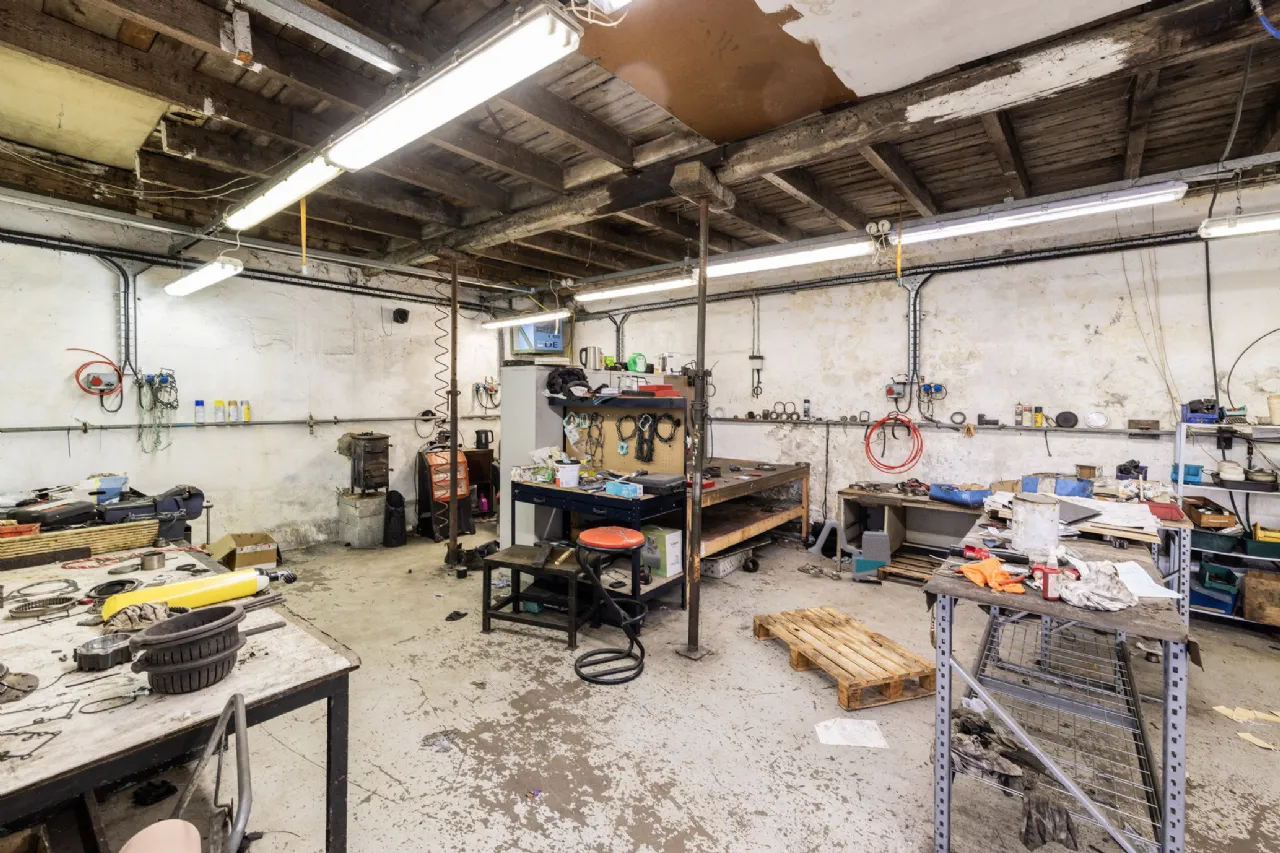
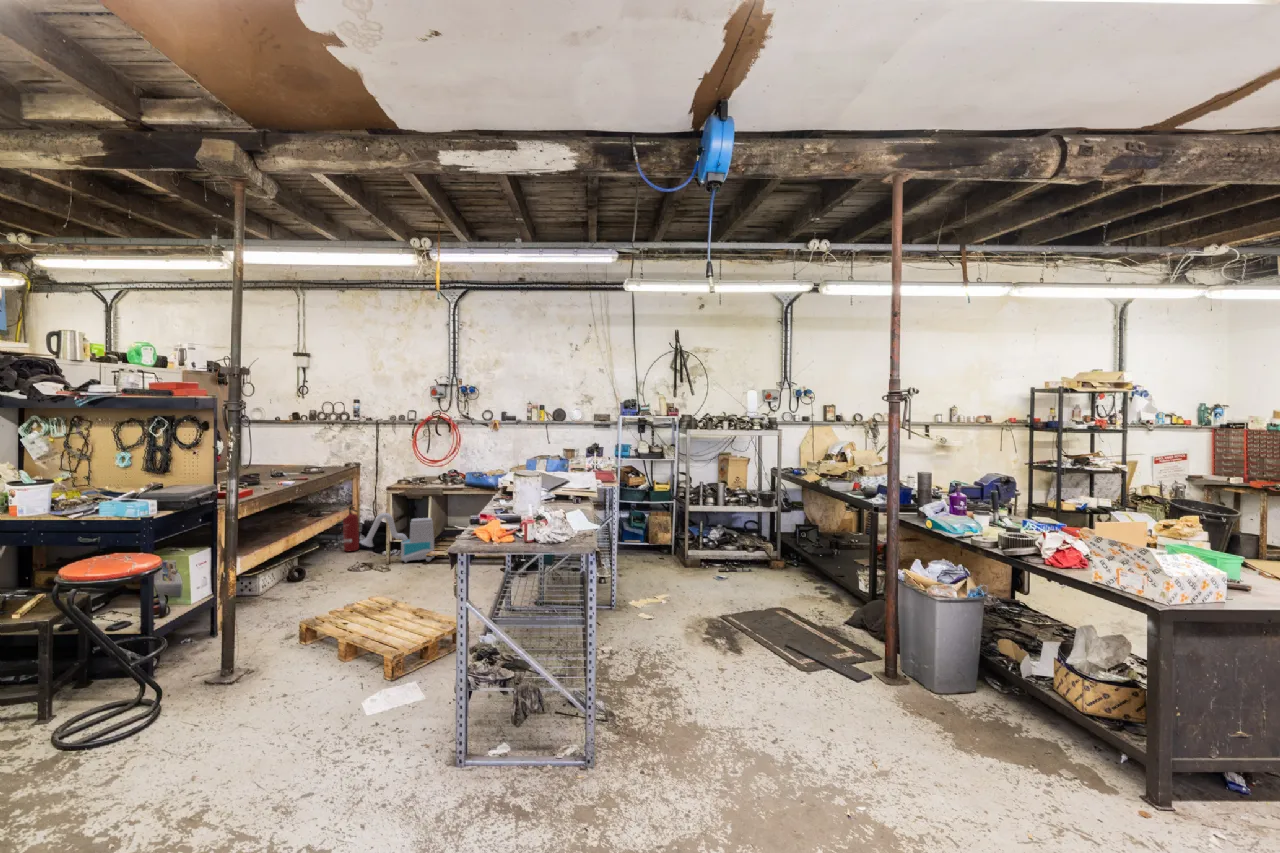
fire extinguisher: none [785,509,807,560] -> present [336,505,359,551]

